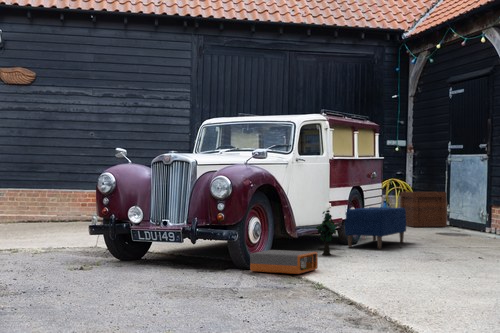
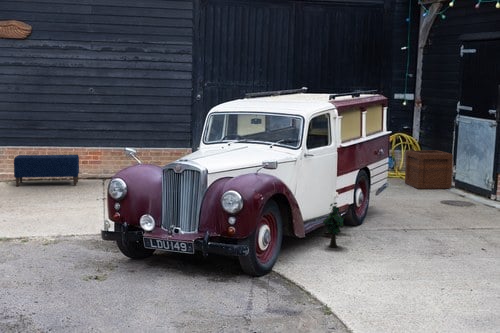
bench: present [345,207,406,249] -> present [14,155,79,186]
storage box: present [250,250,318,274] -> none [260,255,326,287]

